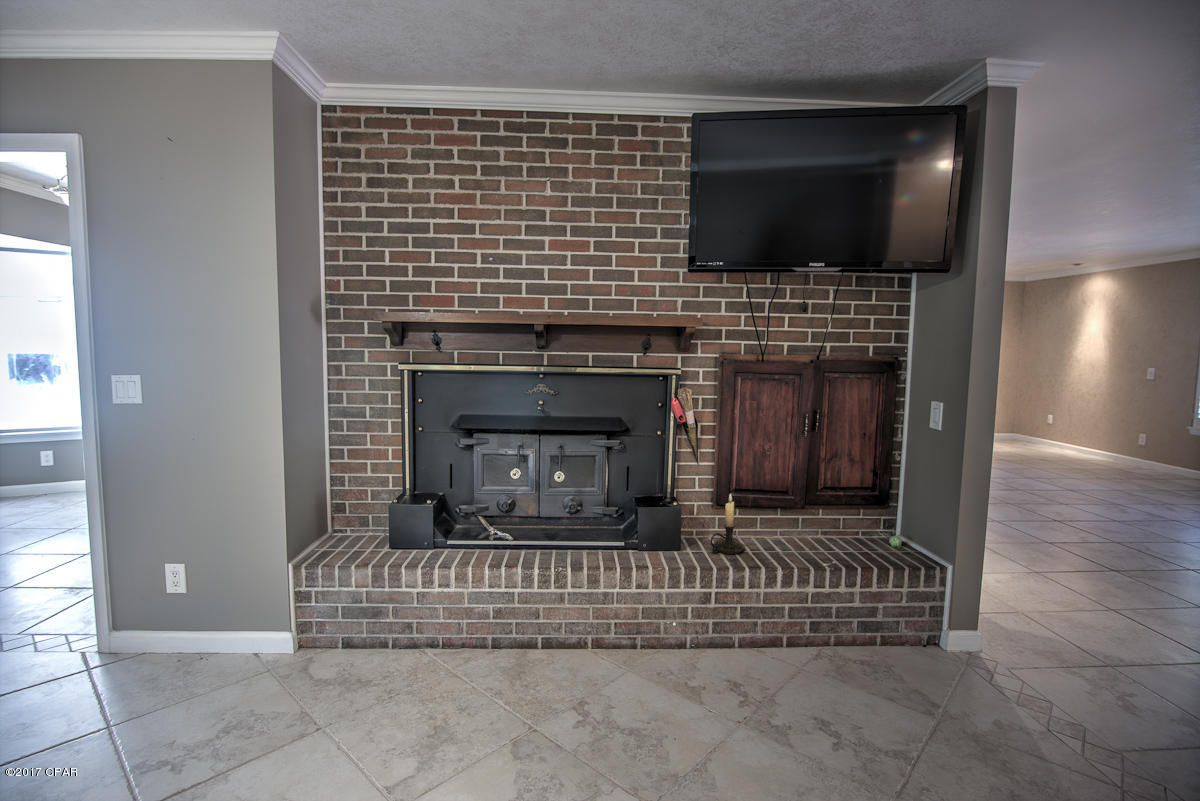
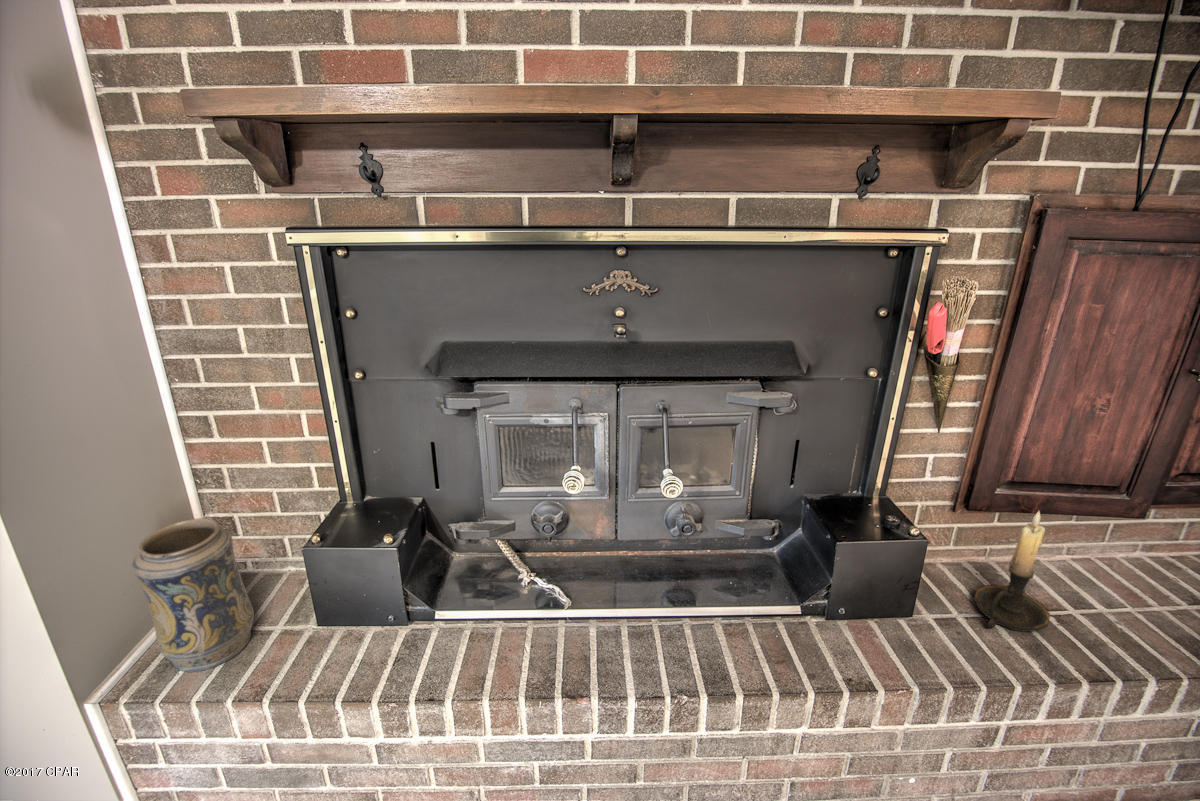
decorative vase: none [318,489,361,558] -> present [132,518,254,671]

